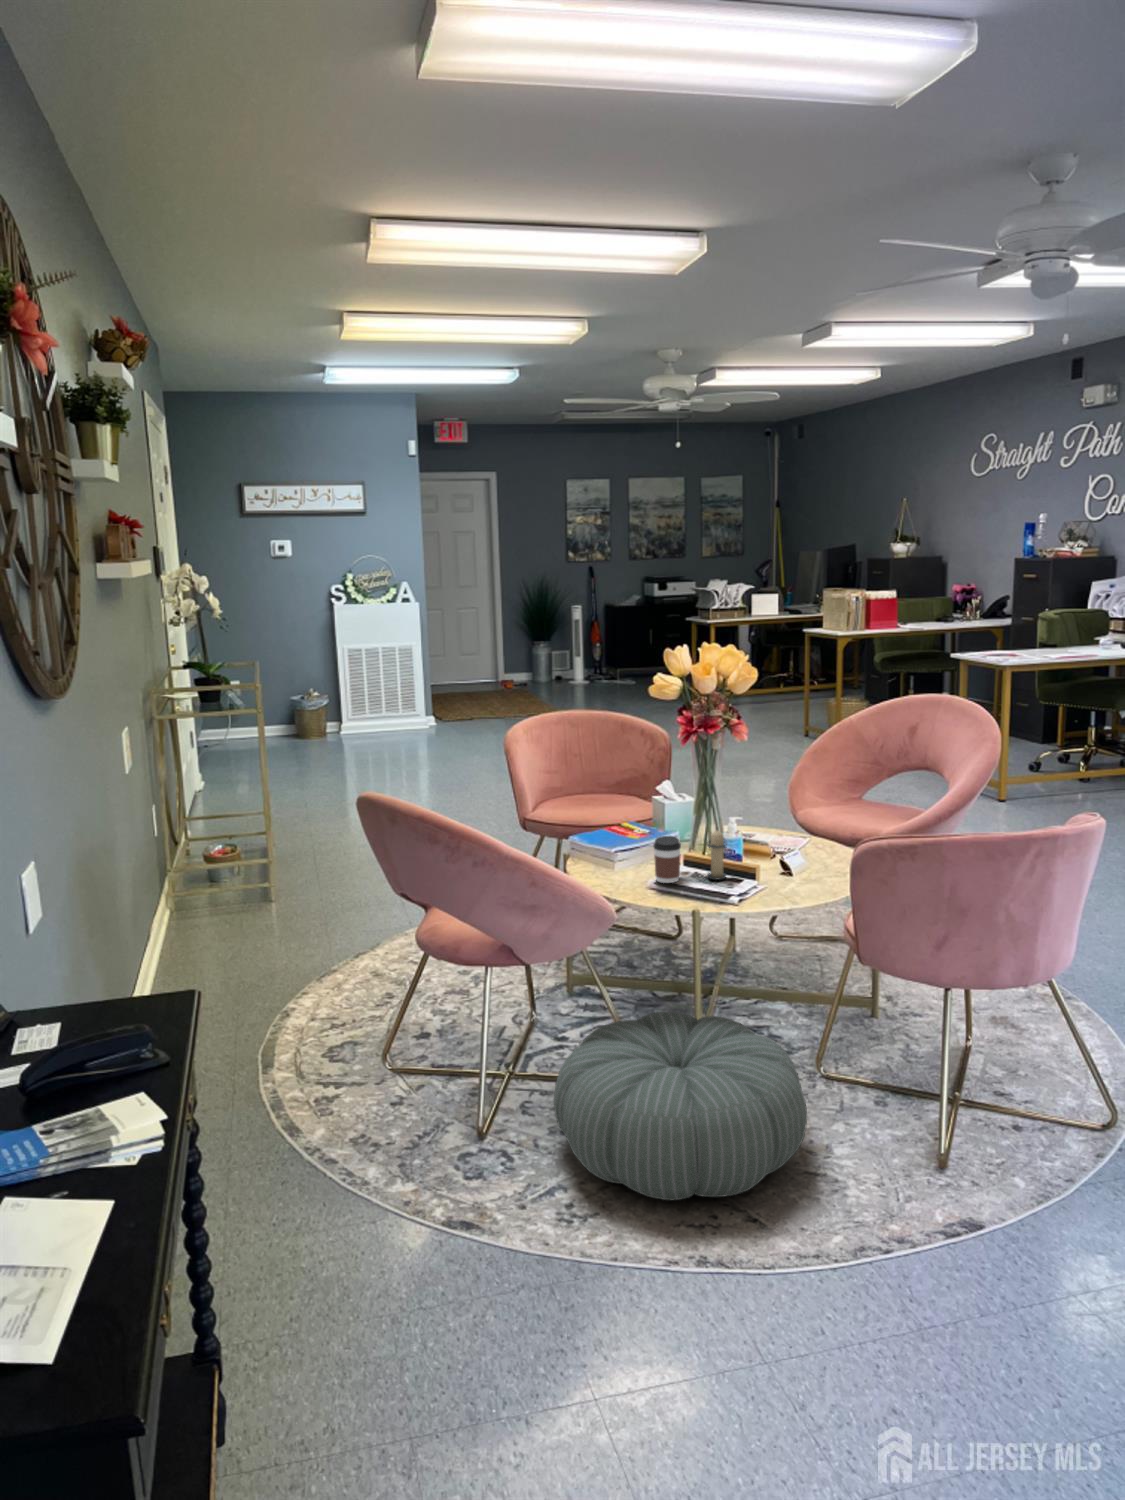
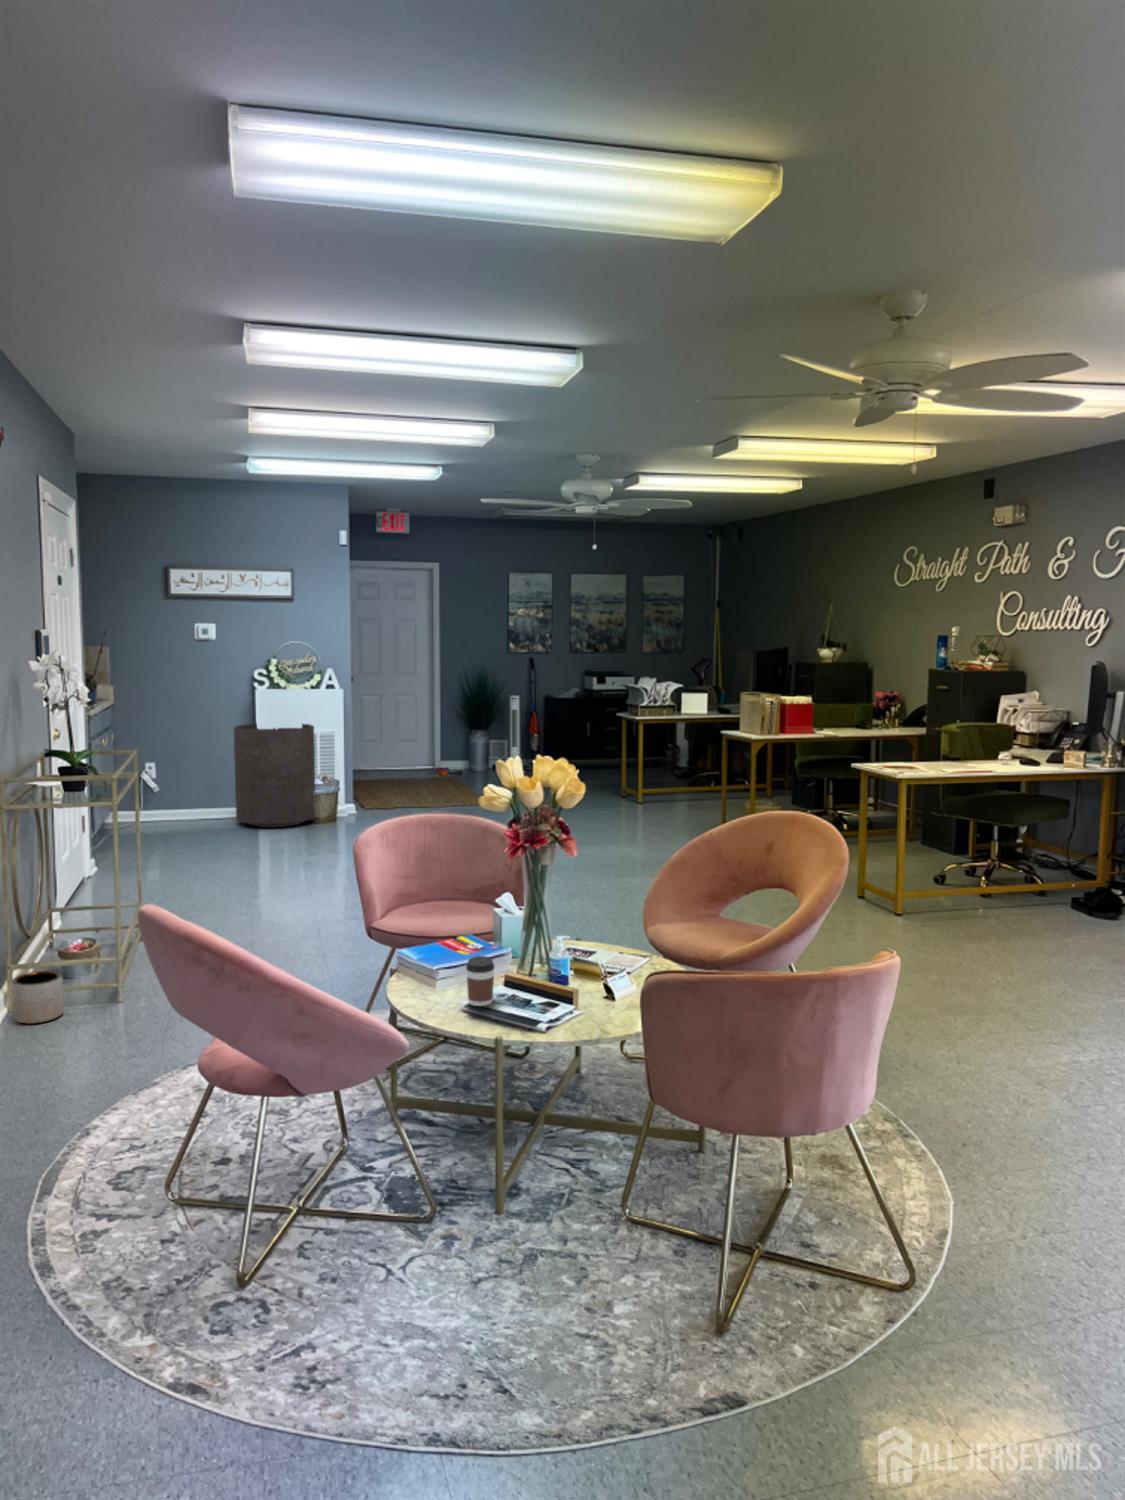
trash can: none [314,636,398,741] -> present [234,723,315,827]
candle: present [707,830,727,880] -> none [517,949,544,1005]
planter: none [172,874,221,923] -> present [12,971,64,1024]
pouf: present [554,1012,807,1200] -> none [316,1148,582,1365]

